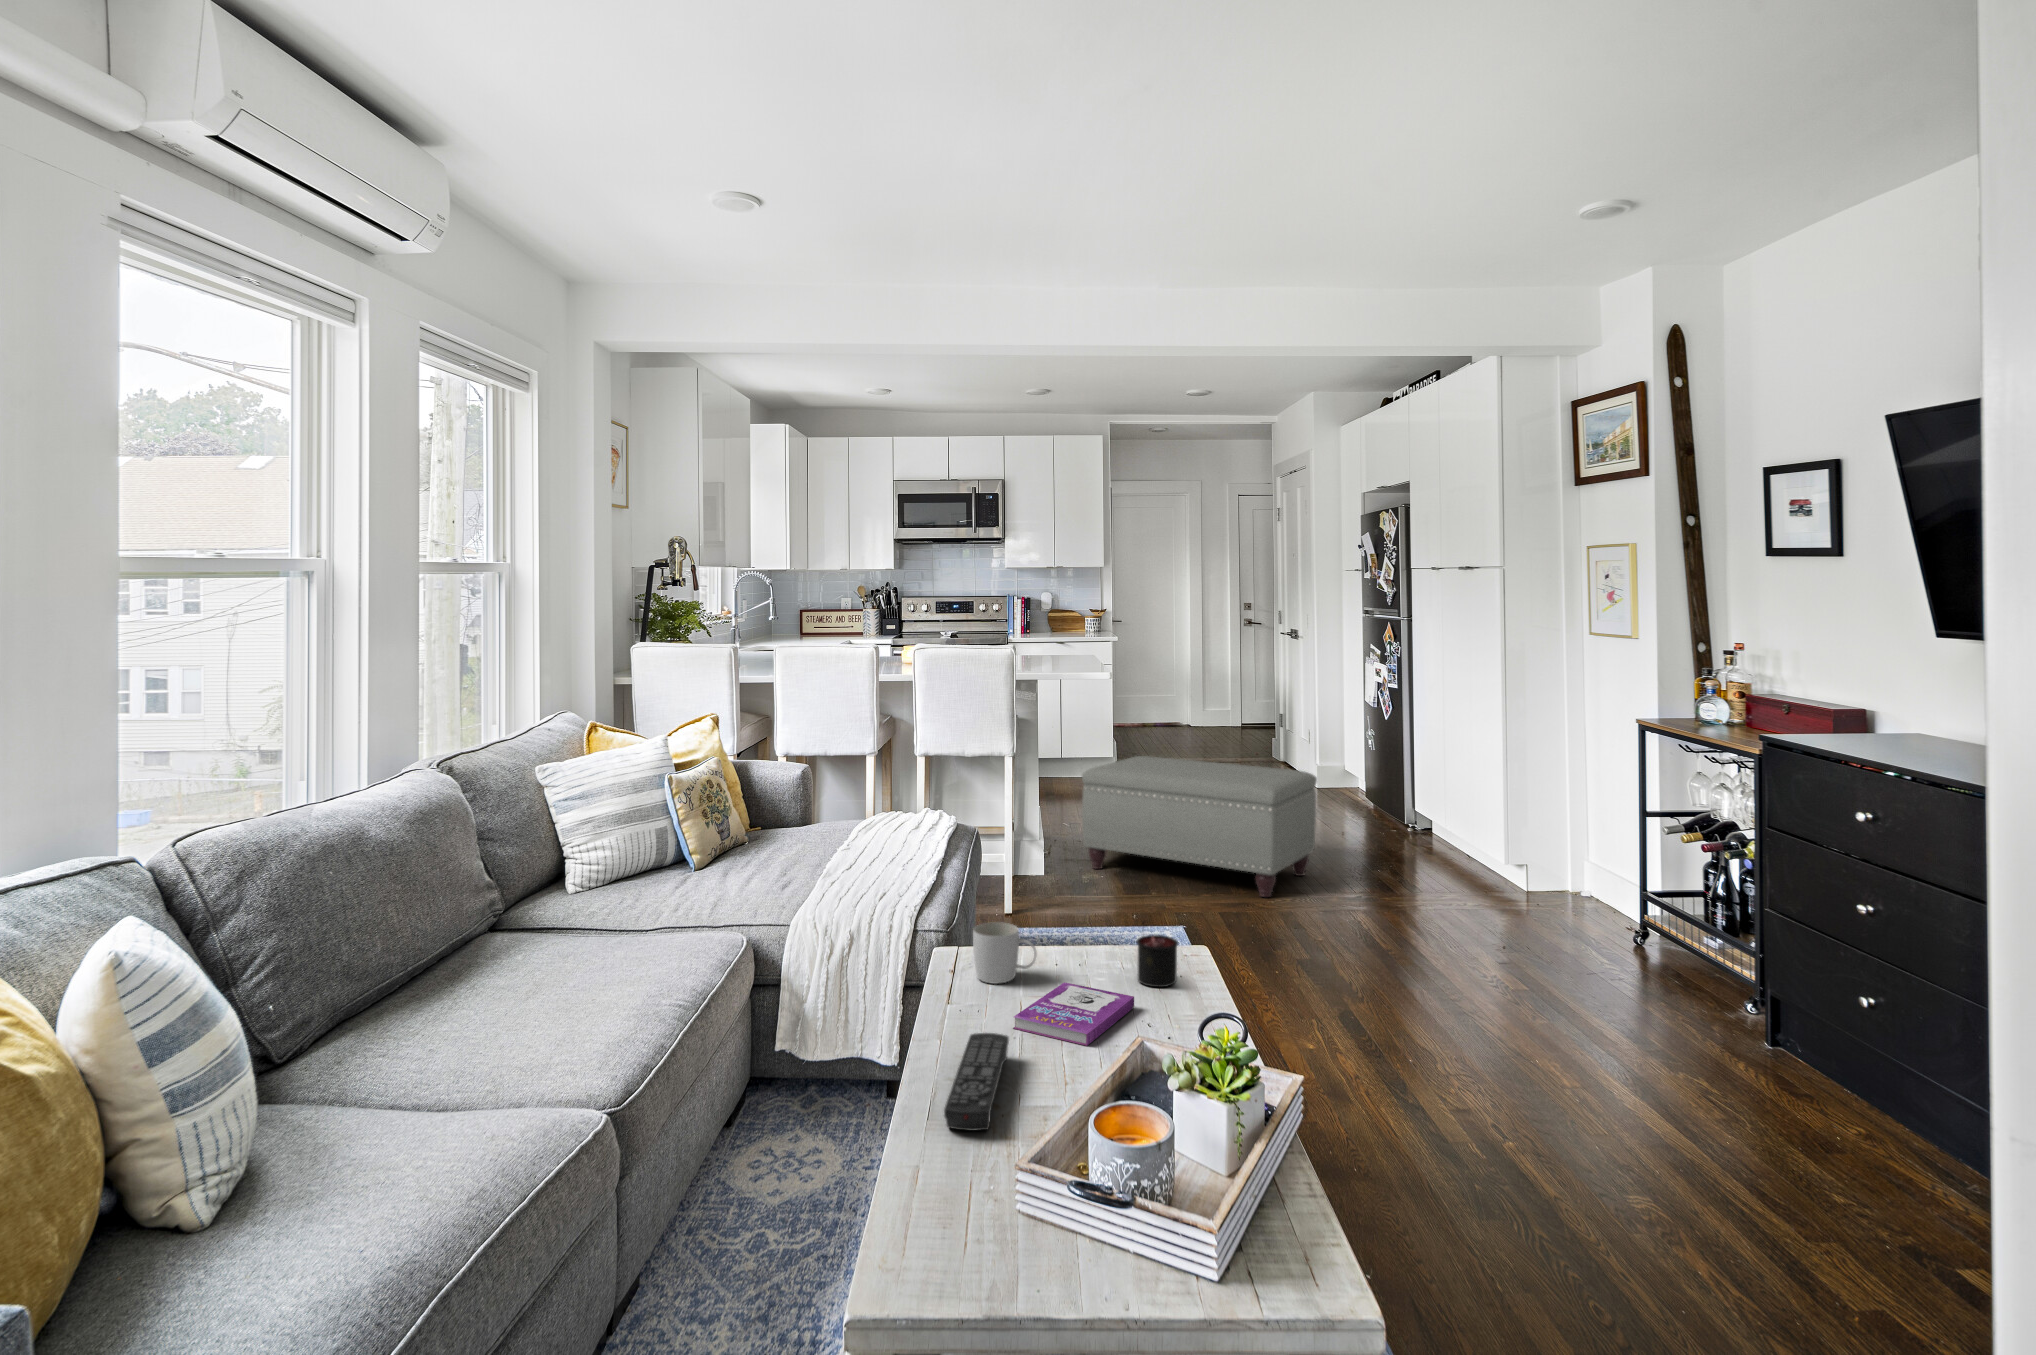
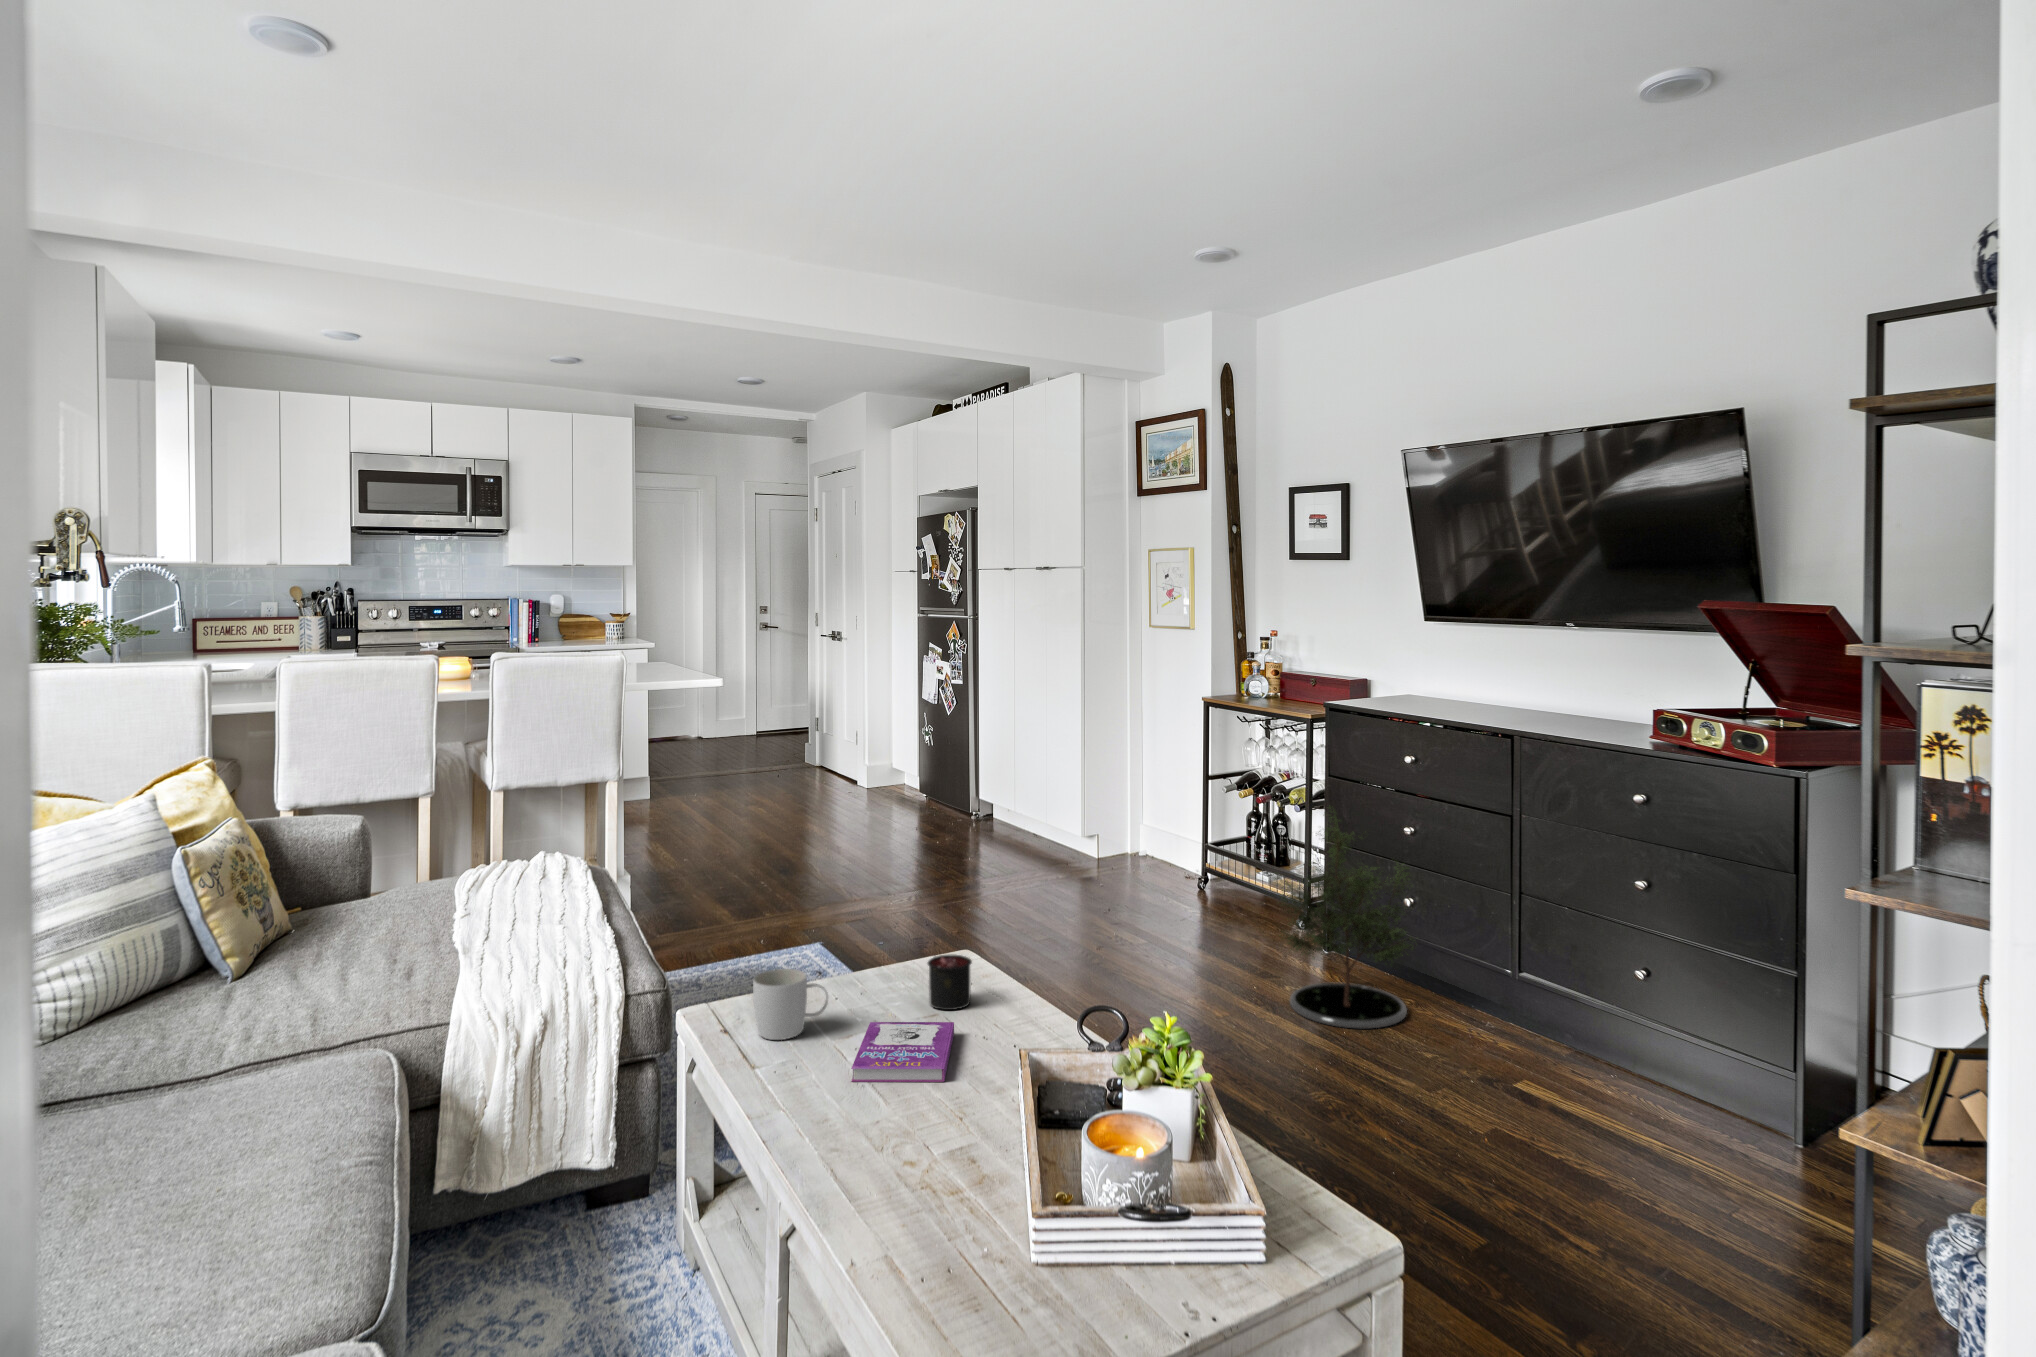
ottoman: present [1082,756,1317,897] -> none [671,775,921,911]
potted tree: none [1632,841,1841,1116] -> present [1273,806,1416,1029]
remote control: present [944,1033,1009,1131] -> none [835,1088,934,1201]

